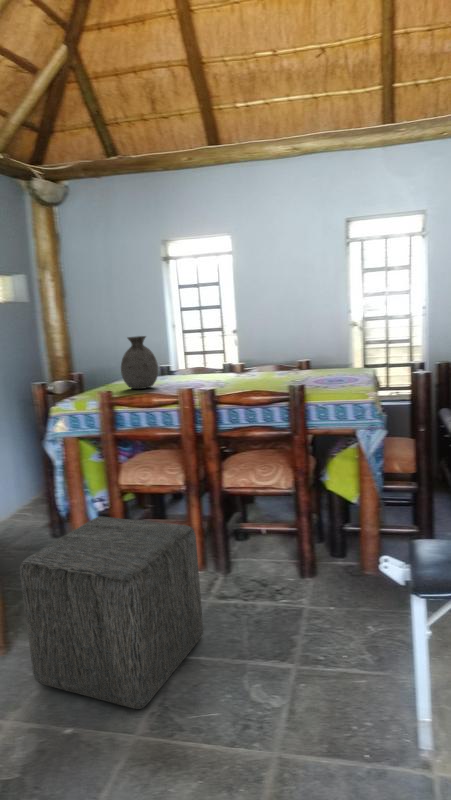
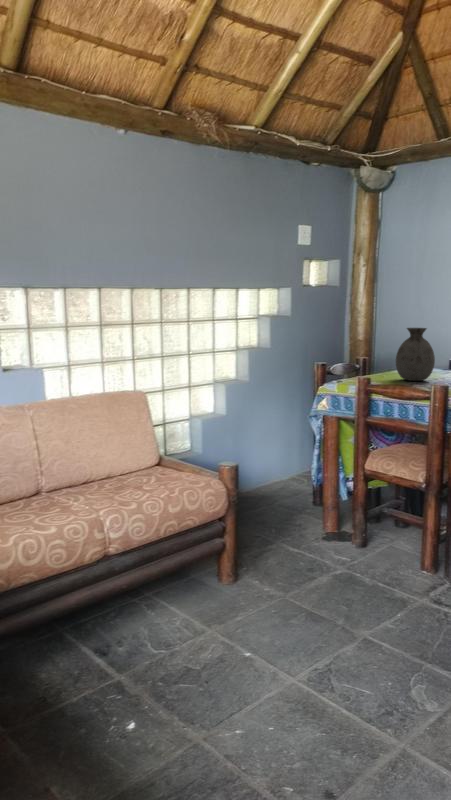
ottoman: present [20,517,203,709] -> none [242,489,402,659]

